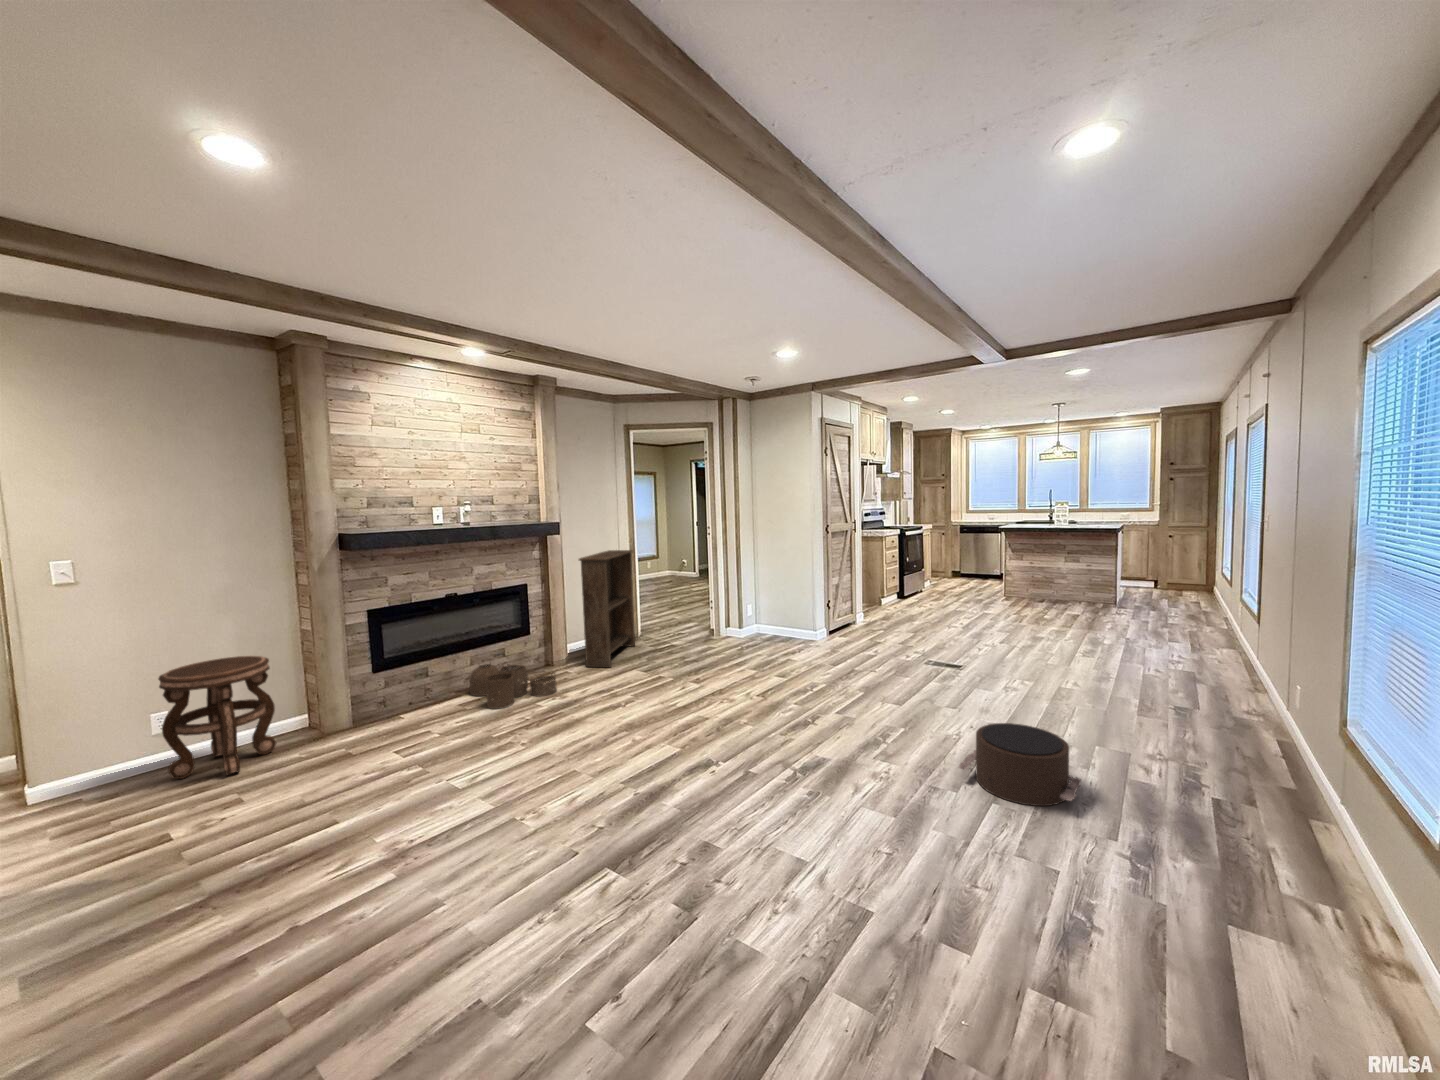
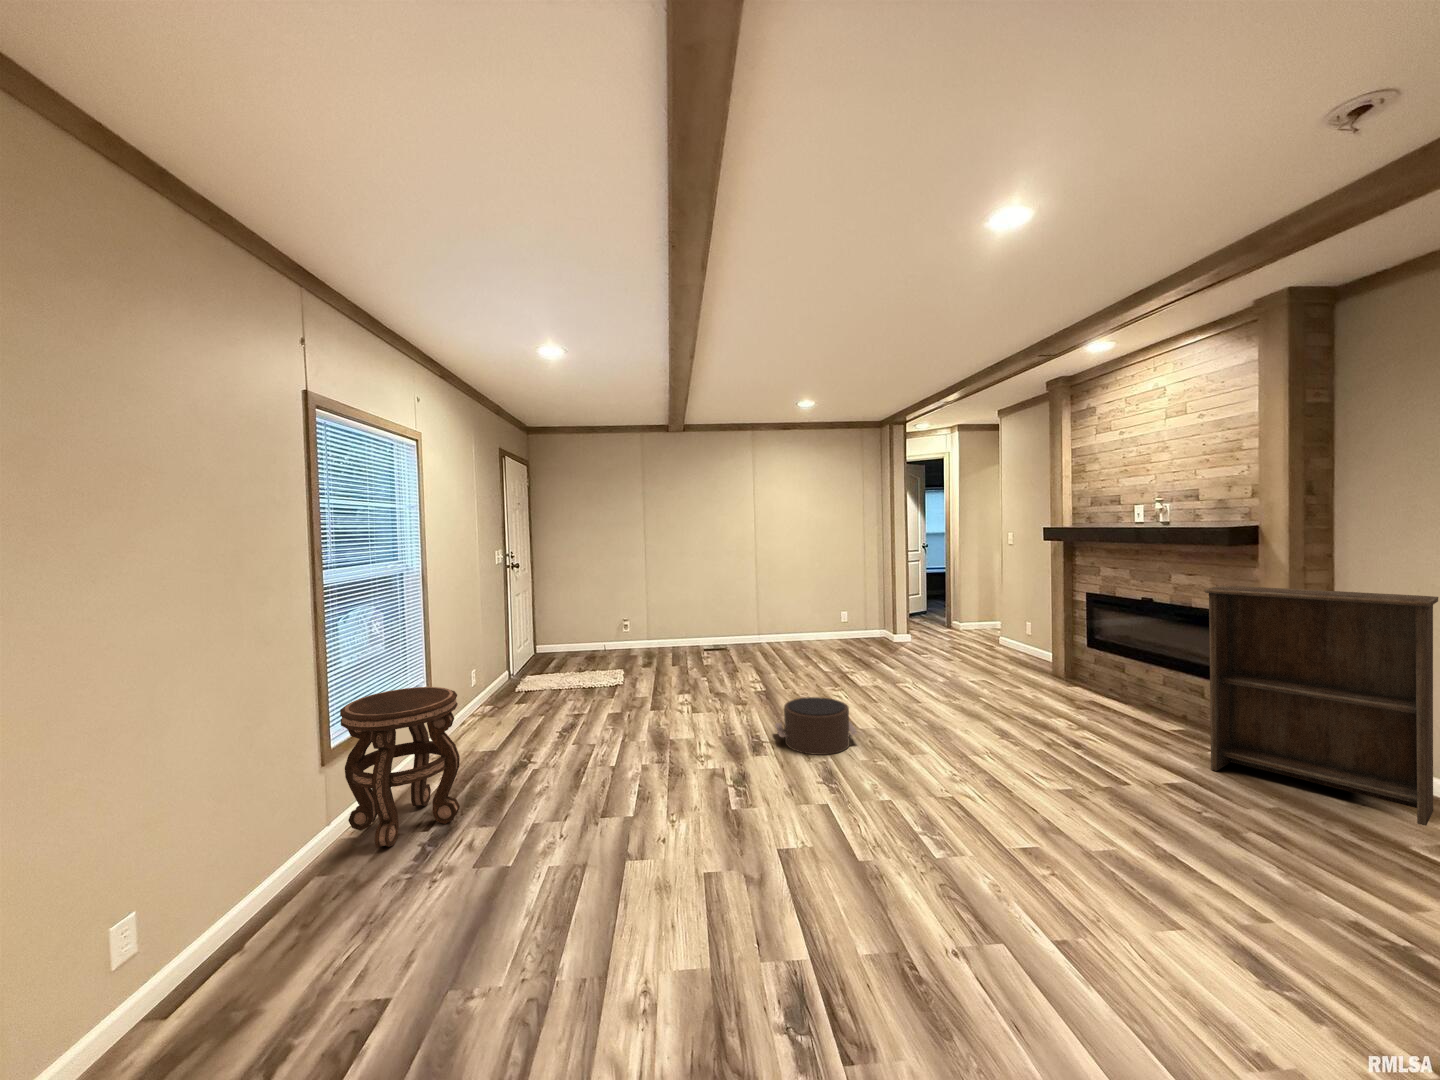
side table: present [158,656,276,779] -> present [340,687,460,848]
woven basket: present [470,664,557,709] -> none [1059,673,1155,731]
pouf: present [959,723,1081,806] -> present [775,697,857,755]

